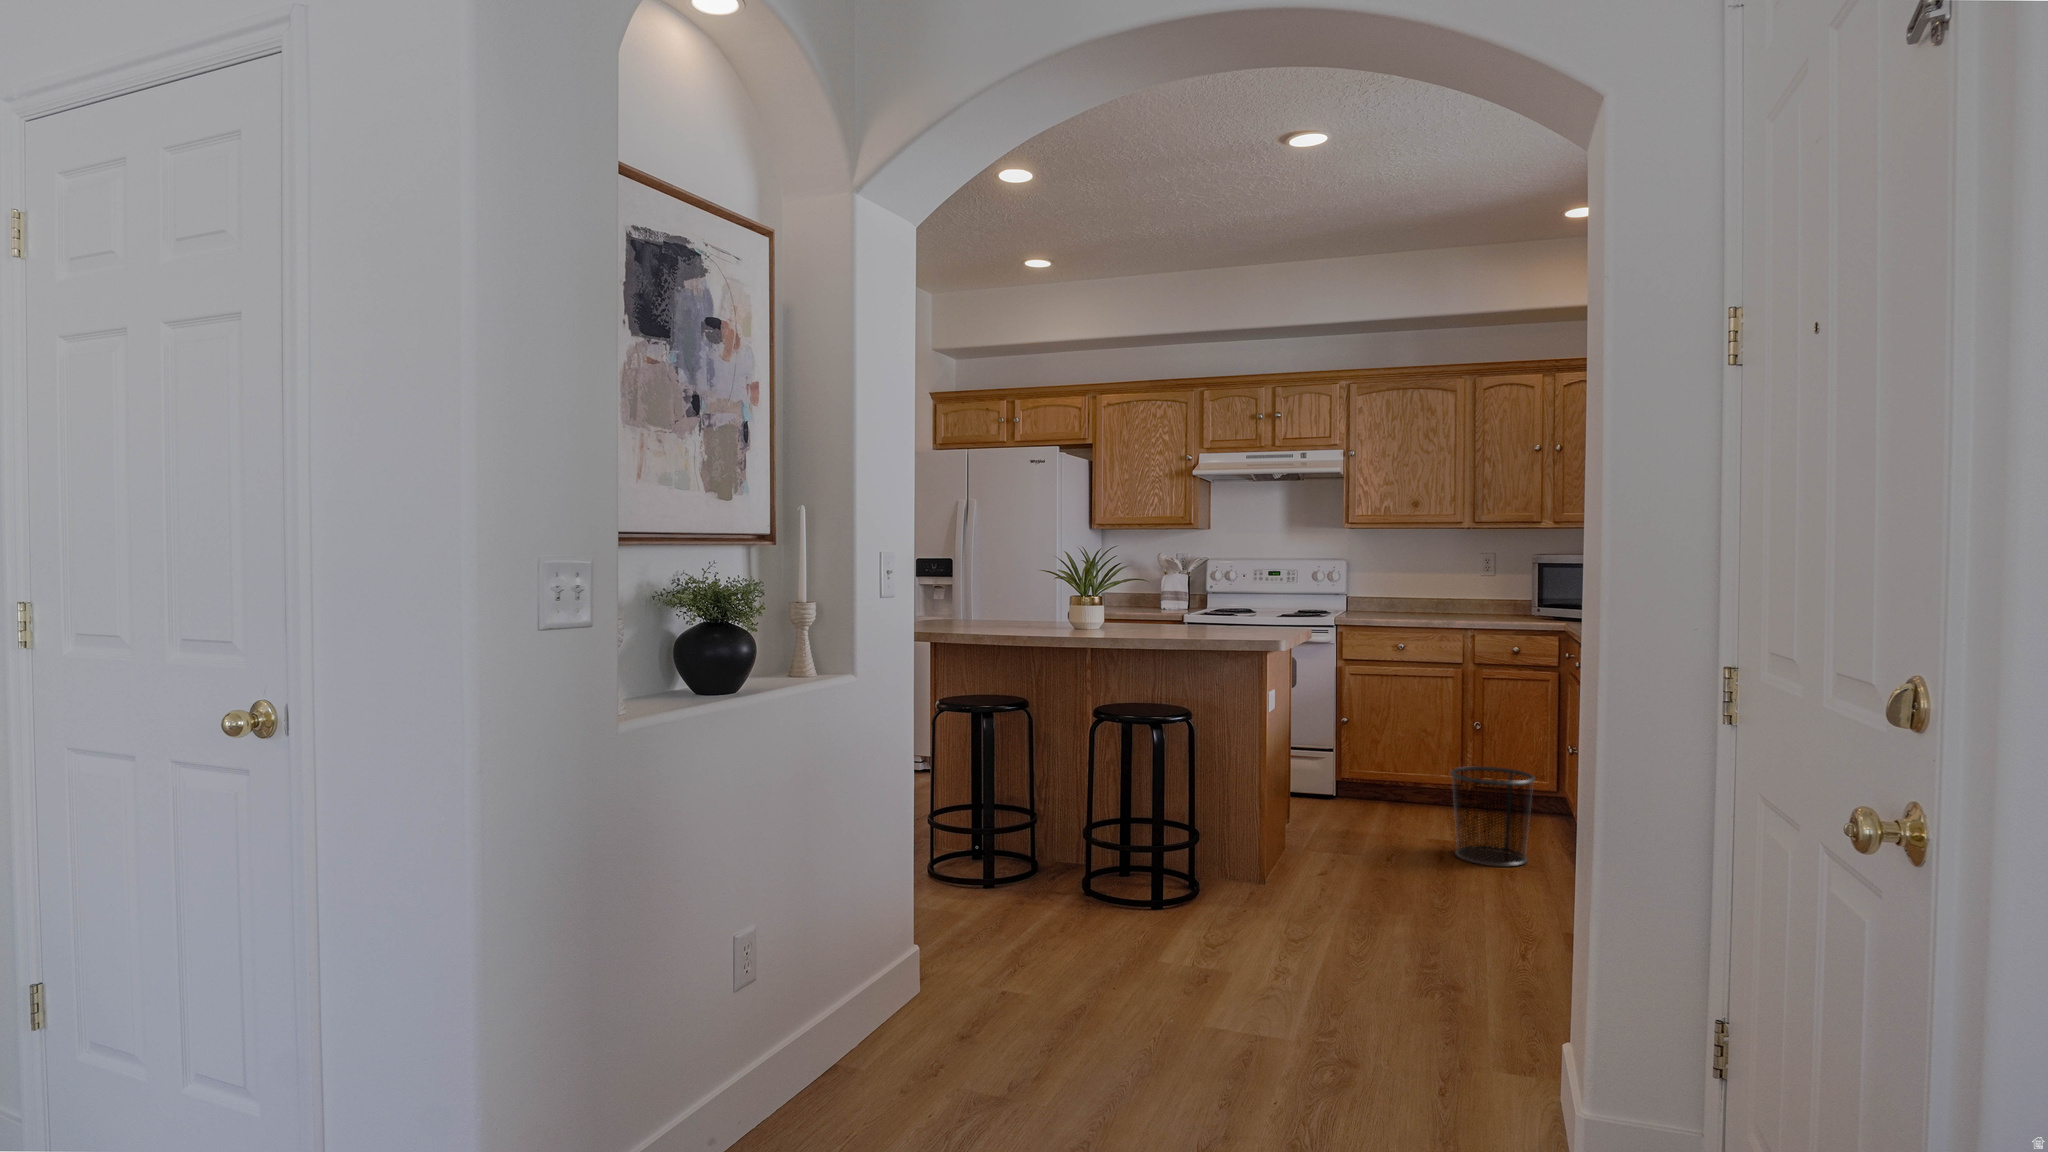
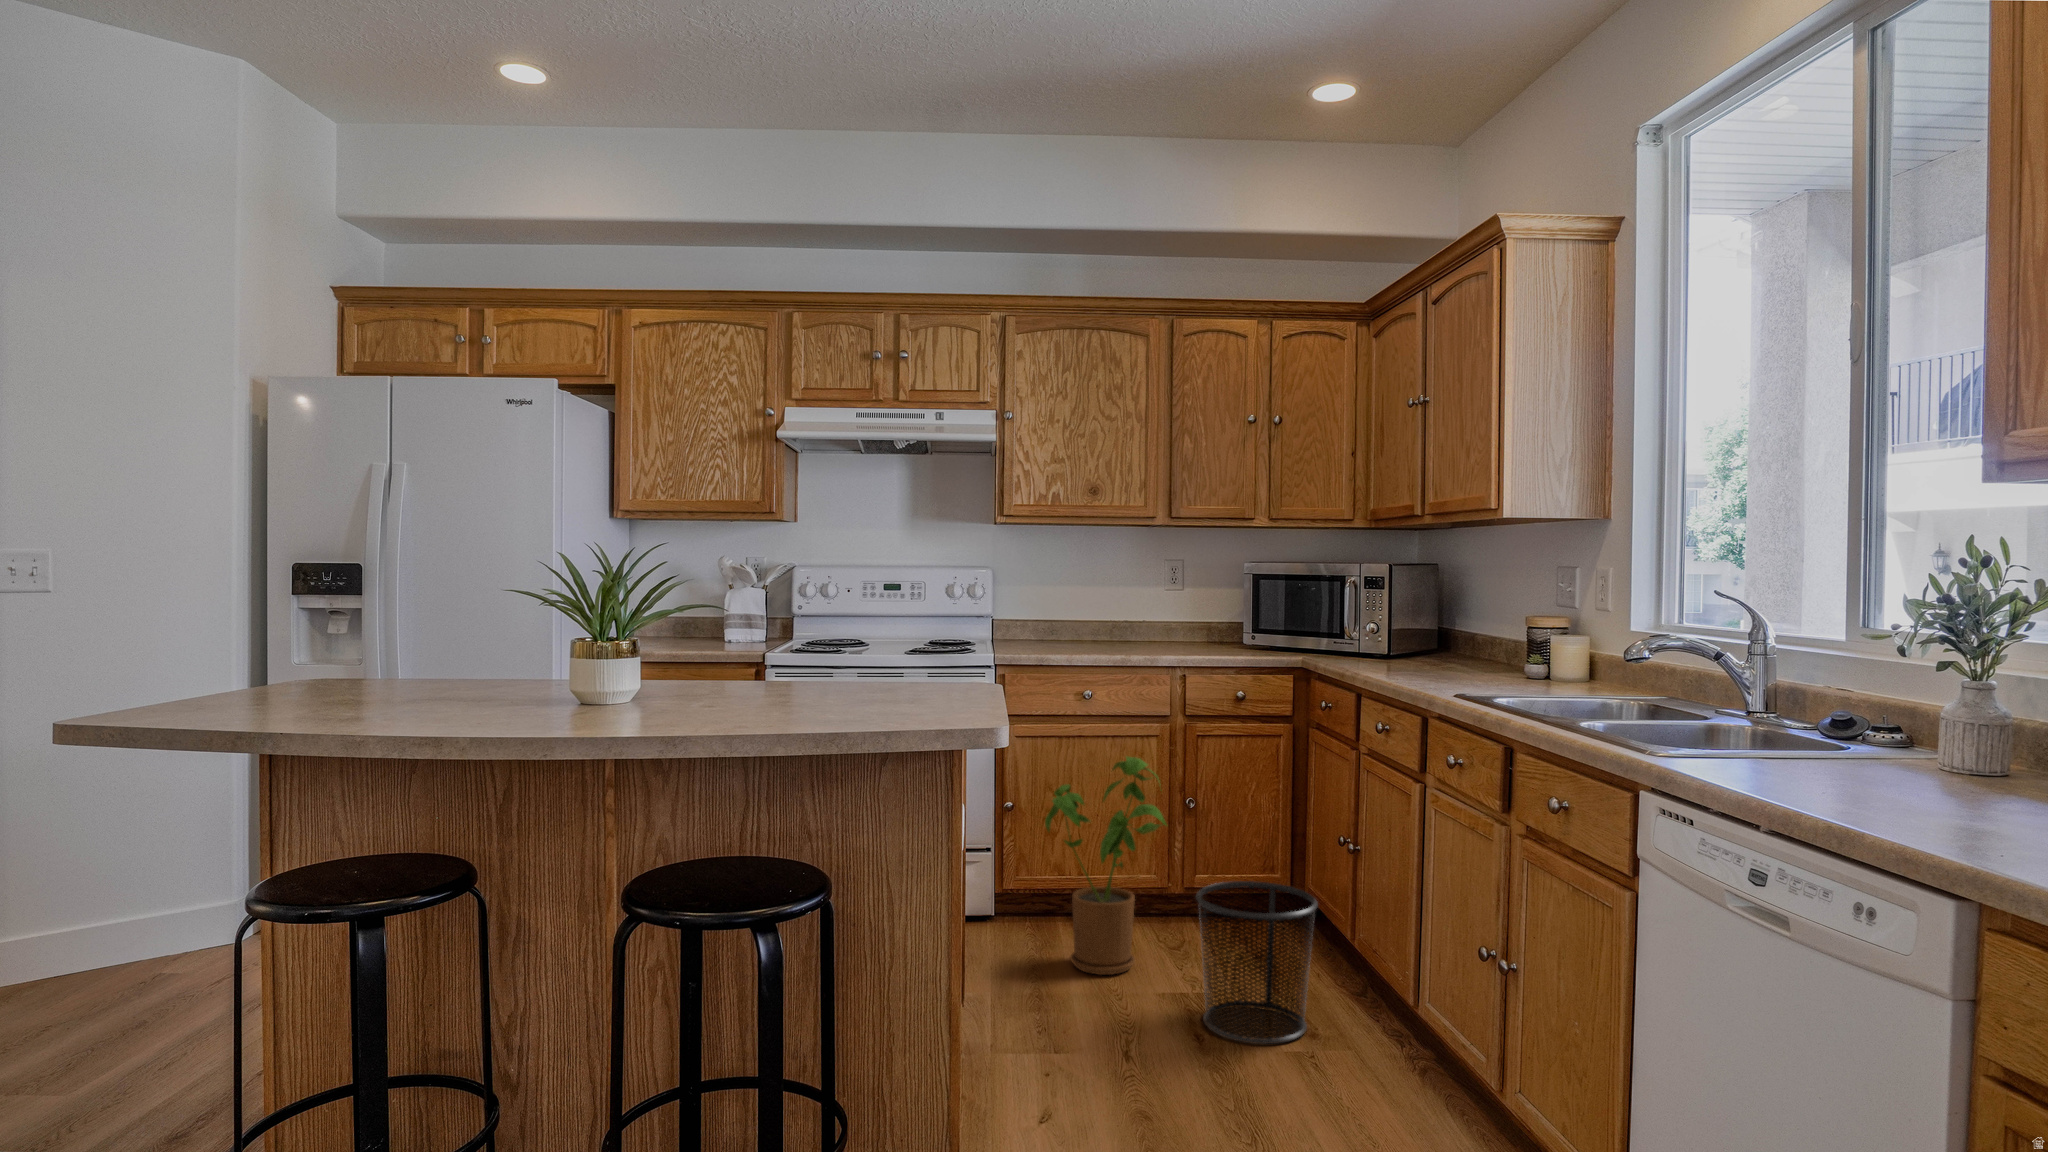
house plant: none [1362,685,1445,829] -> present [1045,757,1167,975]

